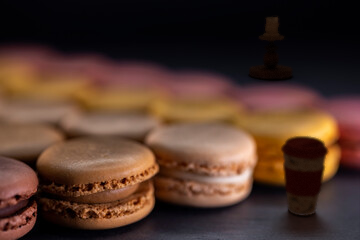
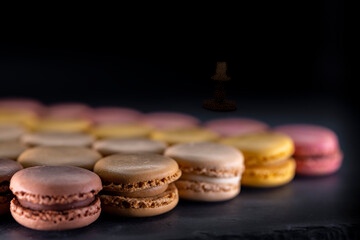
coffee cup: present [281,136,328,216] -> none [267,149,300,205]

